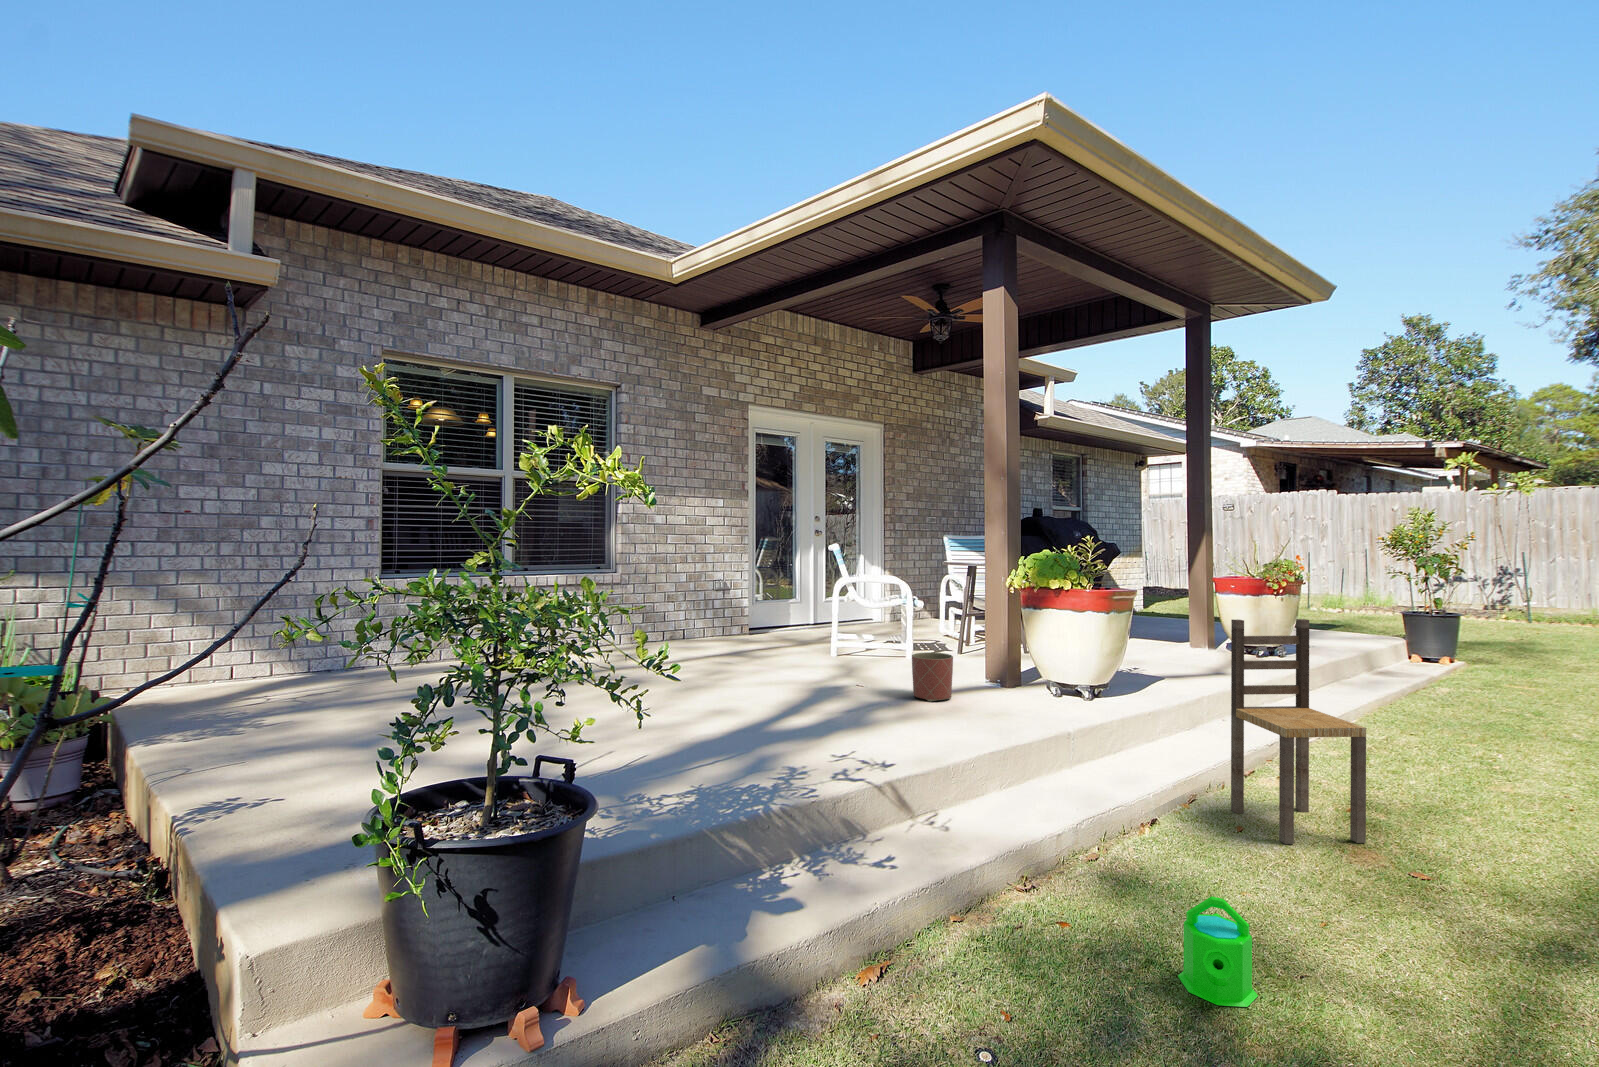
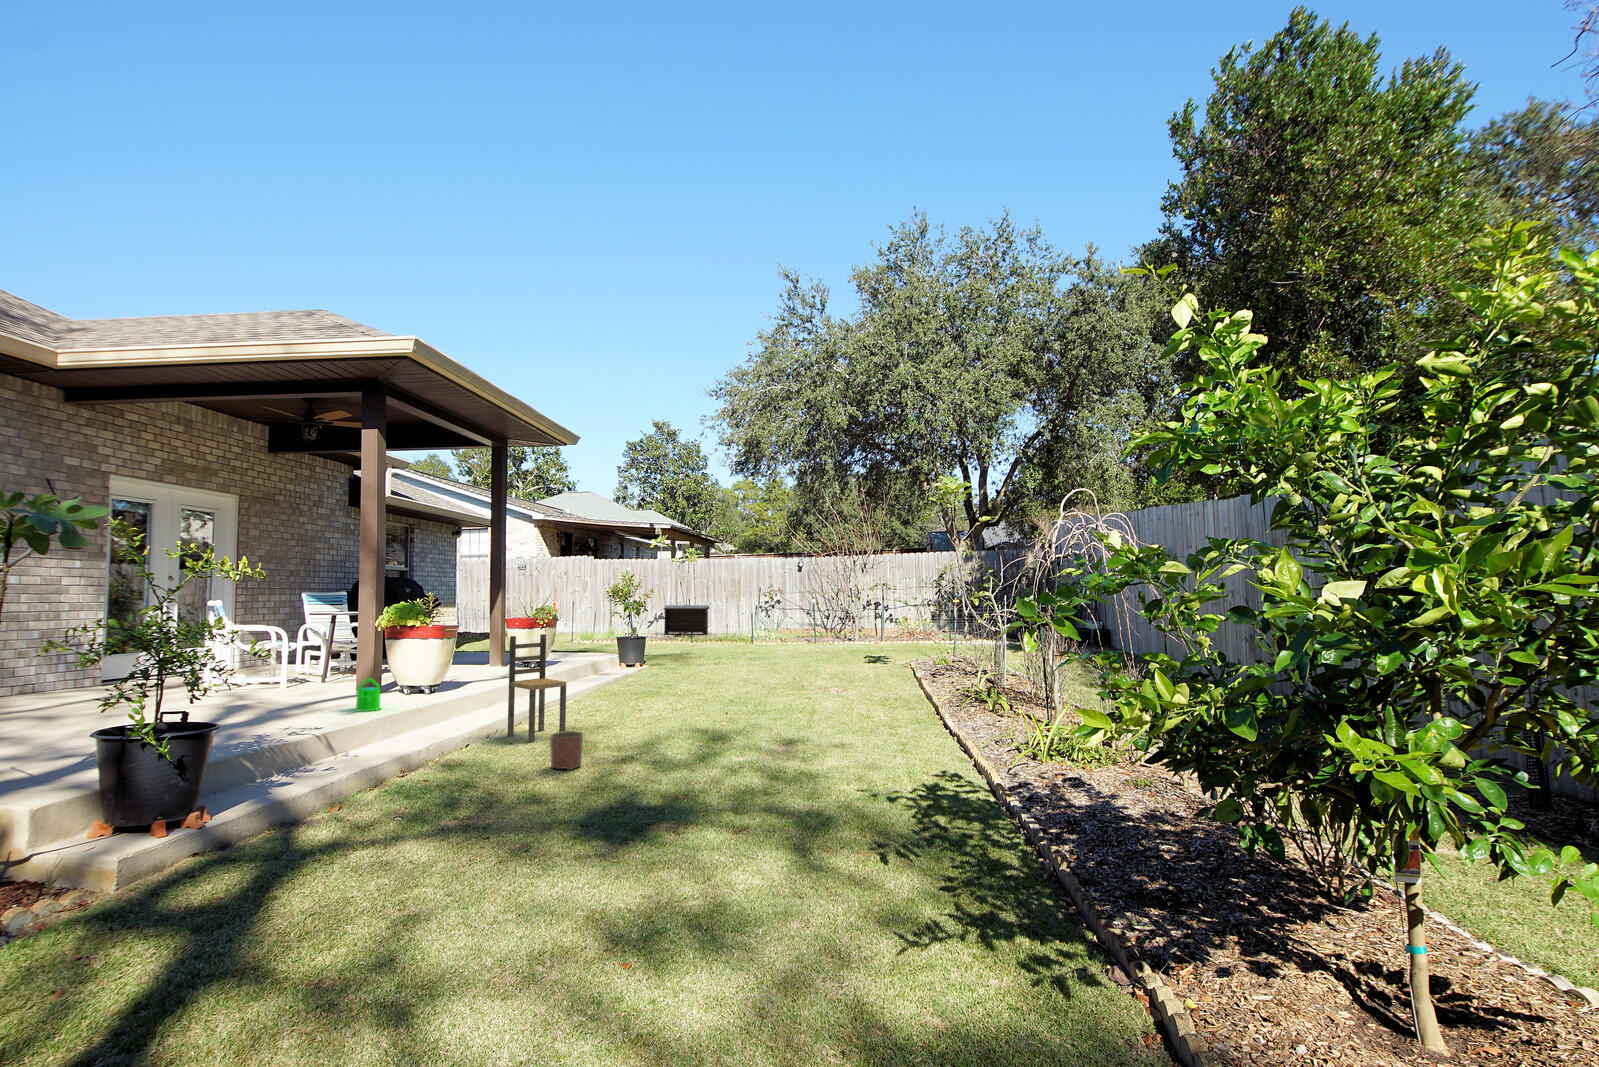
bench: none [1473,561,1574,612] -> present [664,605,709,635]
planter: present [912,652,953,702] -> present [550,731,583,770]
watering can: present [1178,896,1258,1007] -> present [355,678,381,711]

